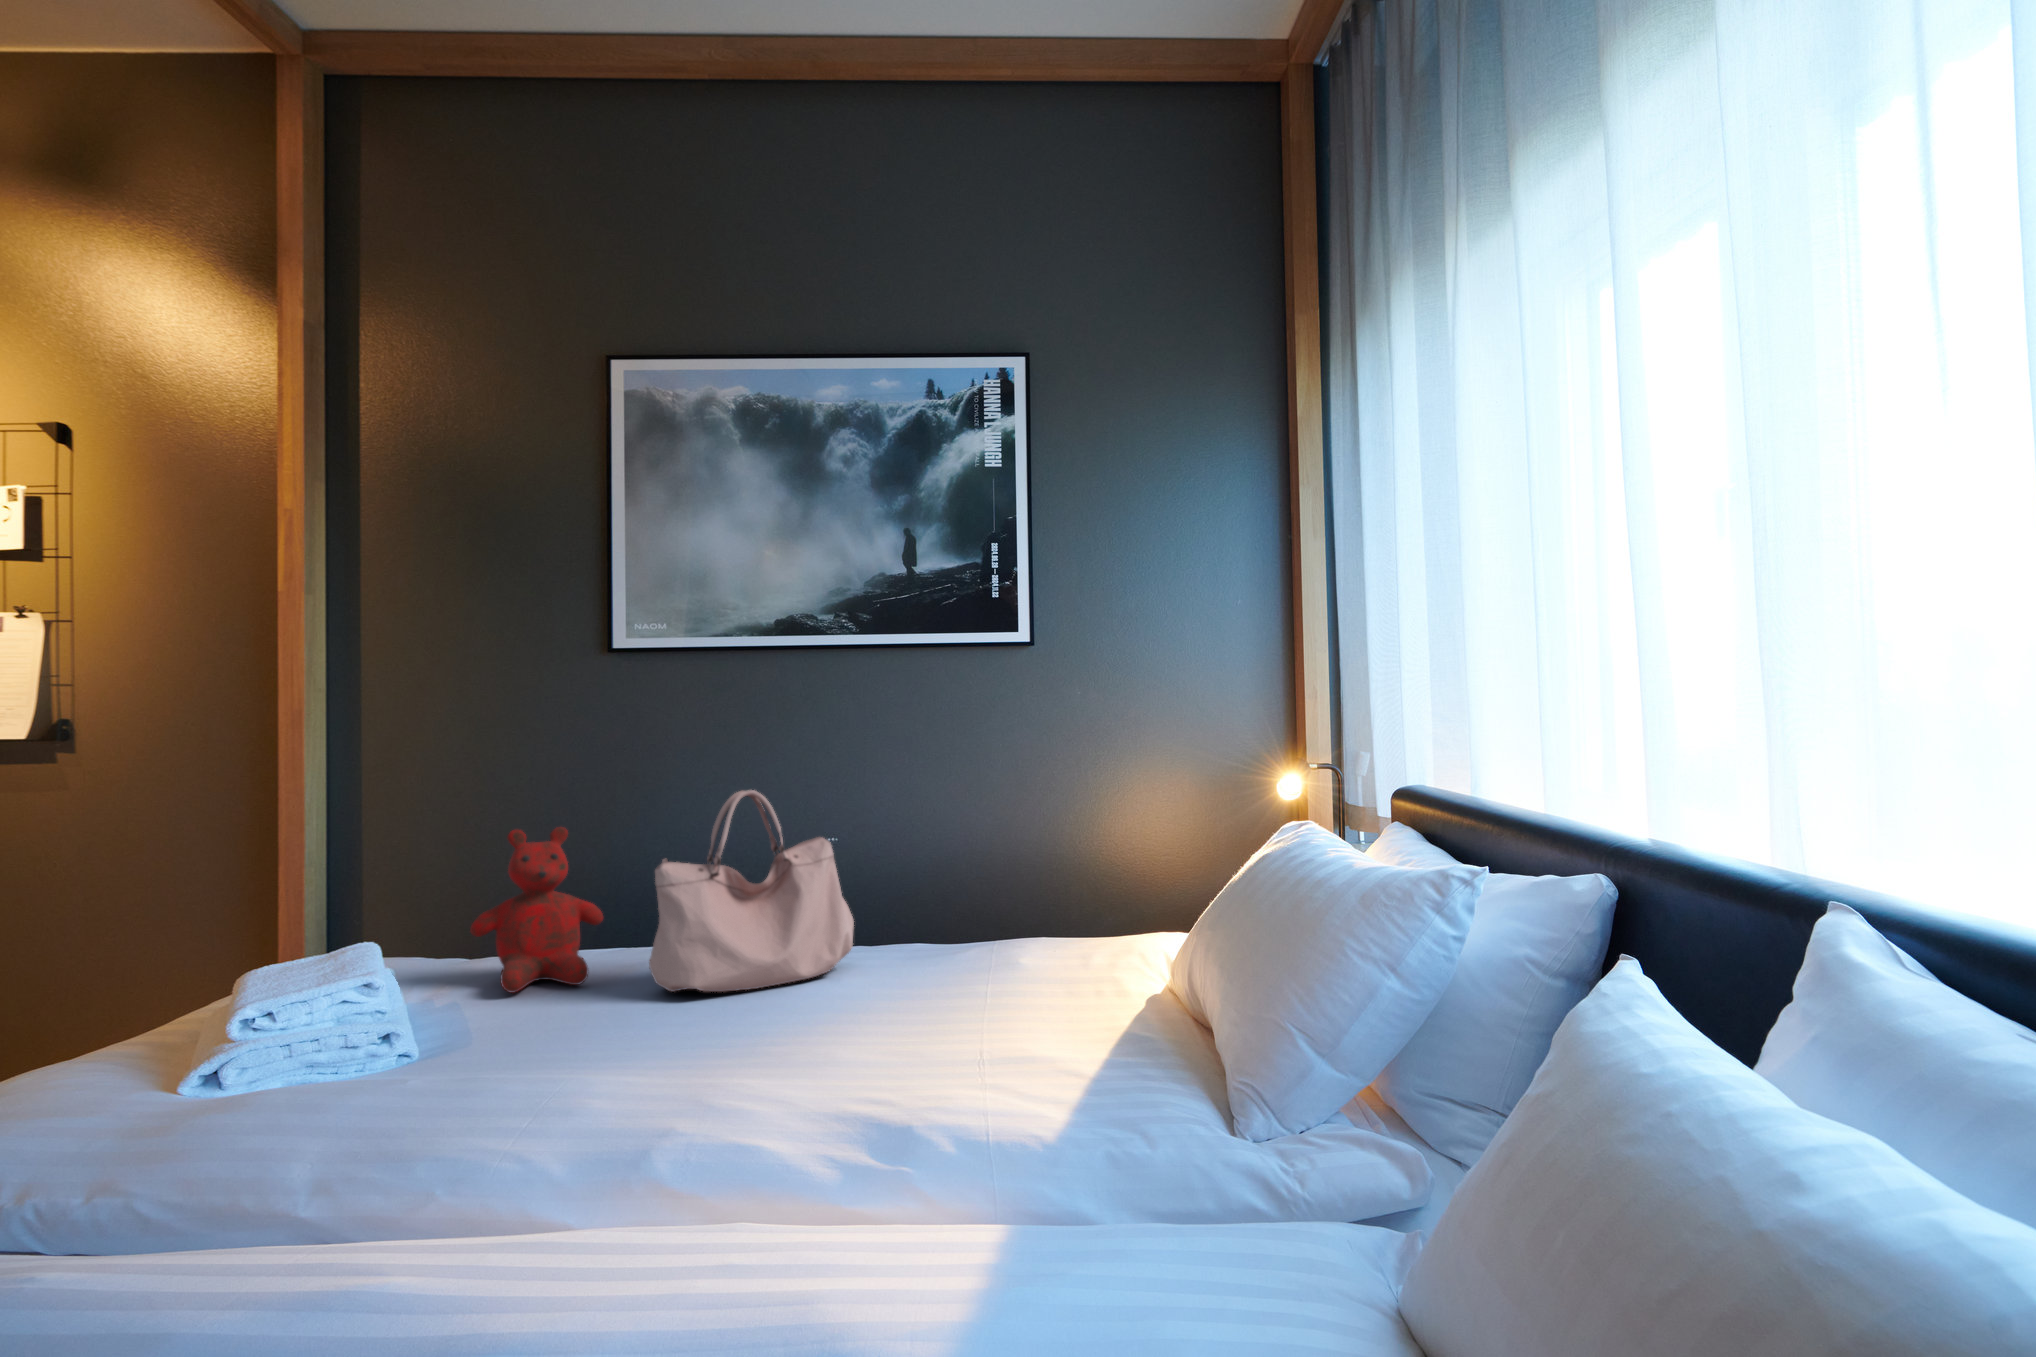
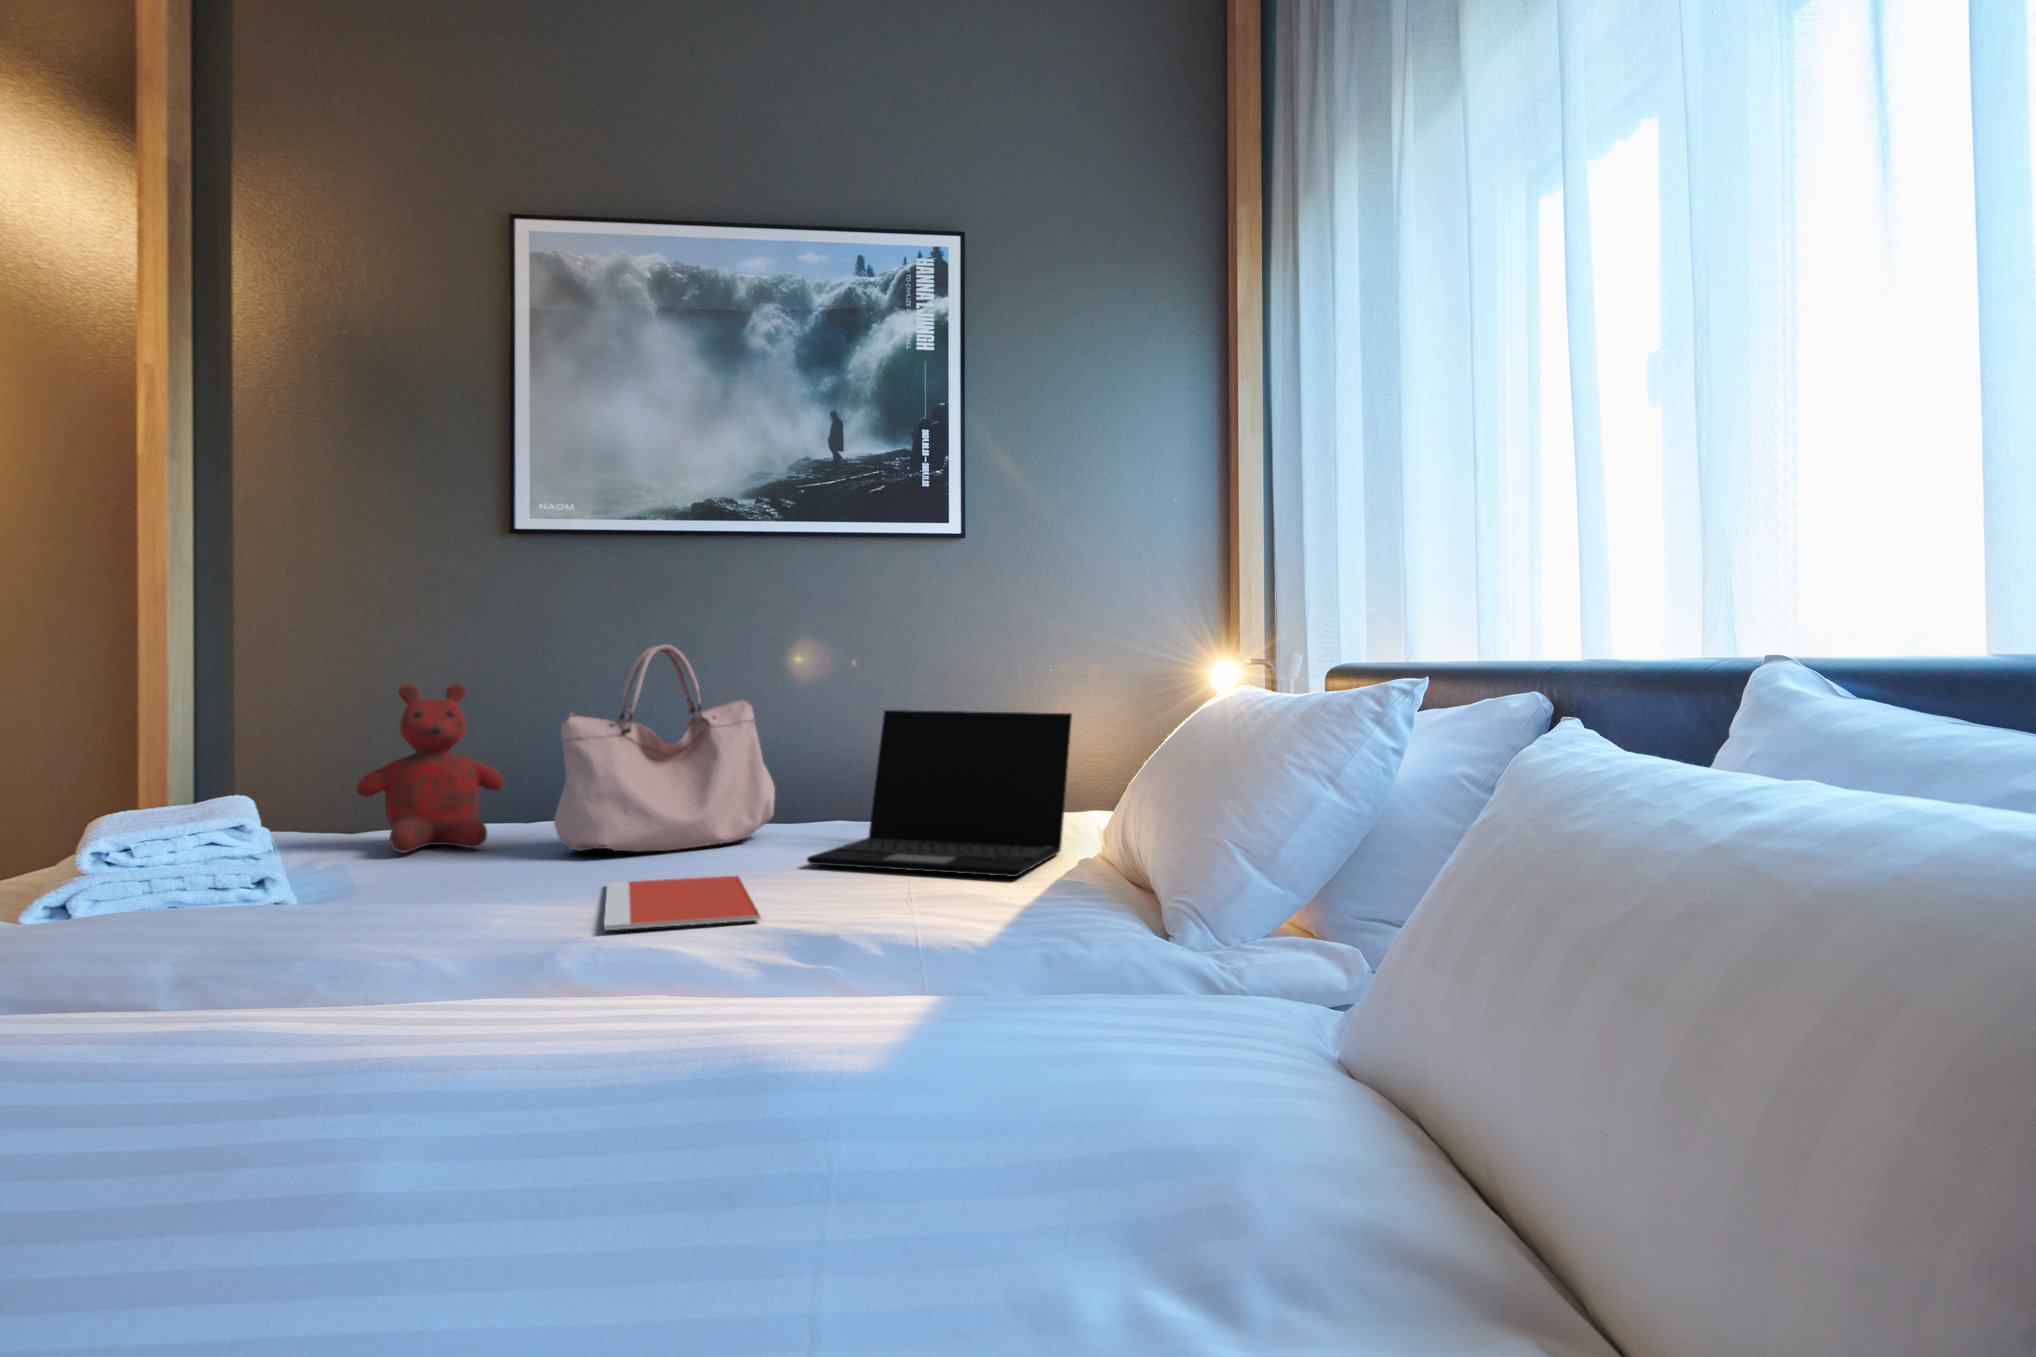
laptop: none [883,847,1135,1030] -> present [807,710,1072,877]
notebook: none [694,1026,838,1106] -> present [604,876,761,930]

